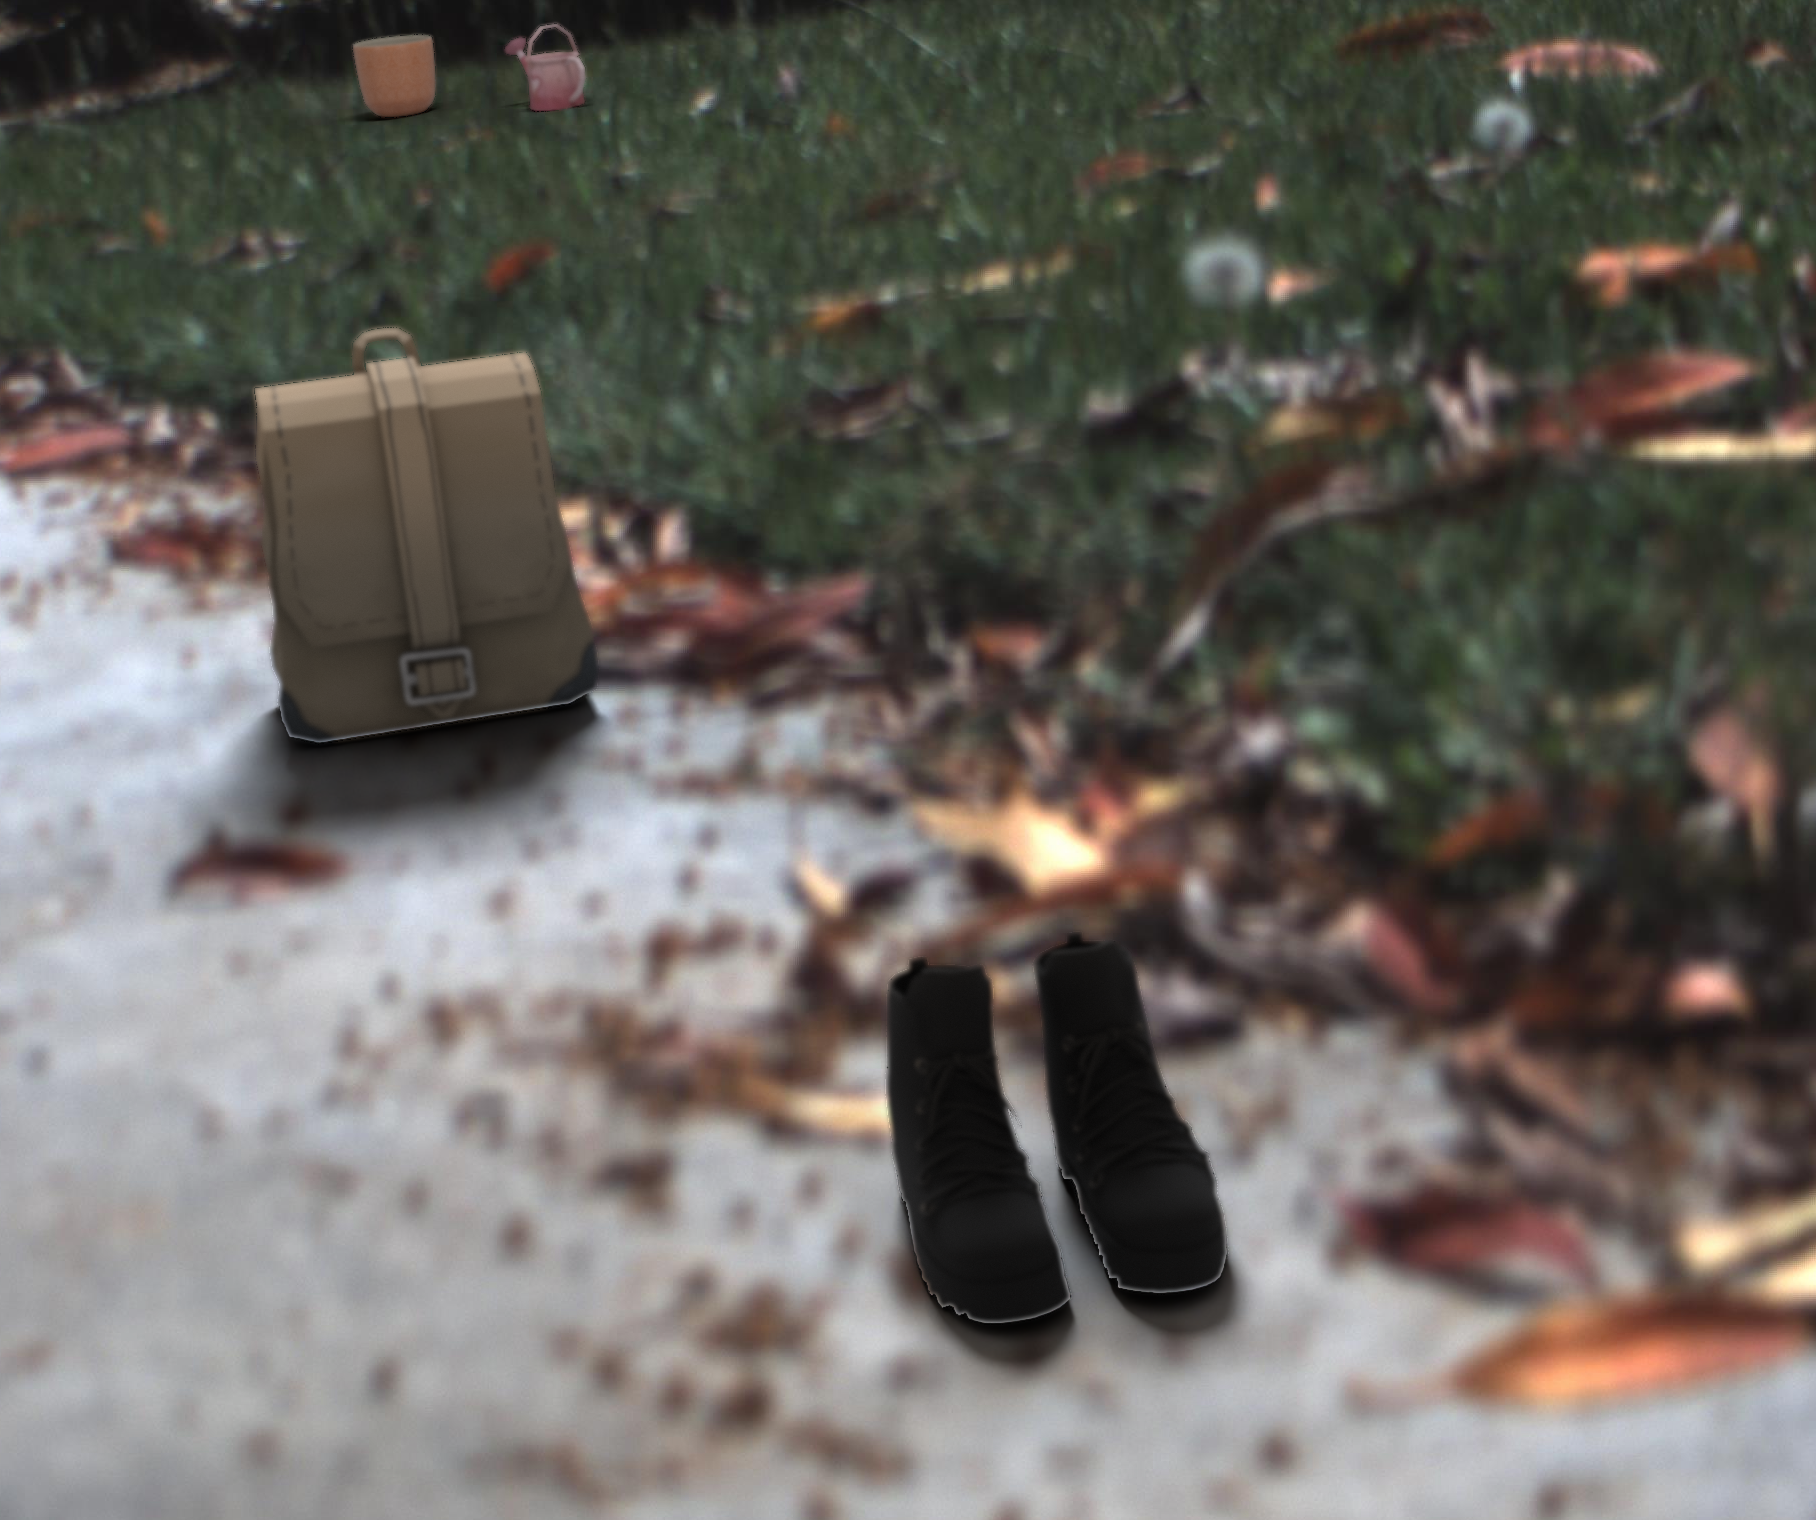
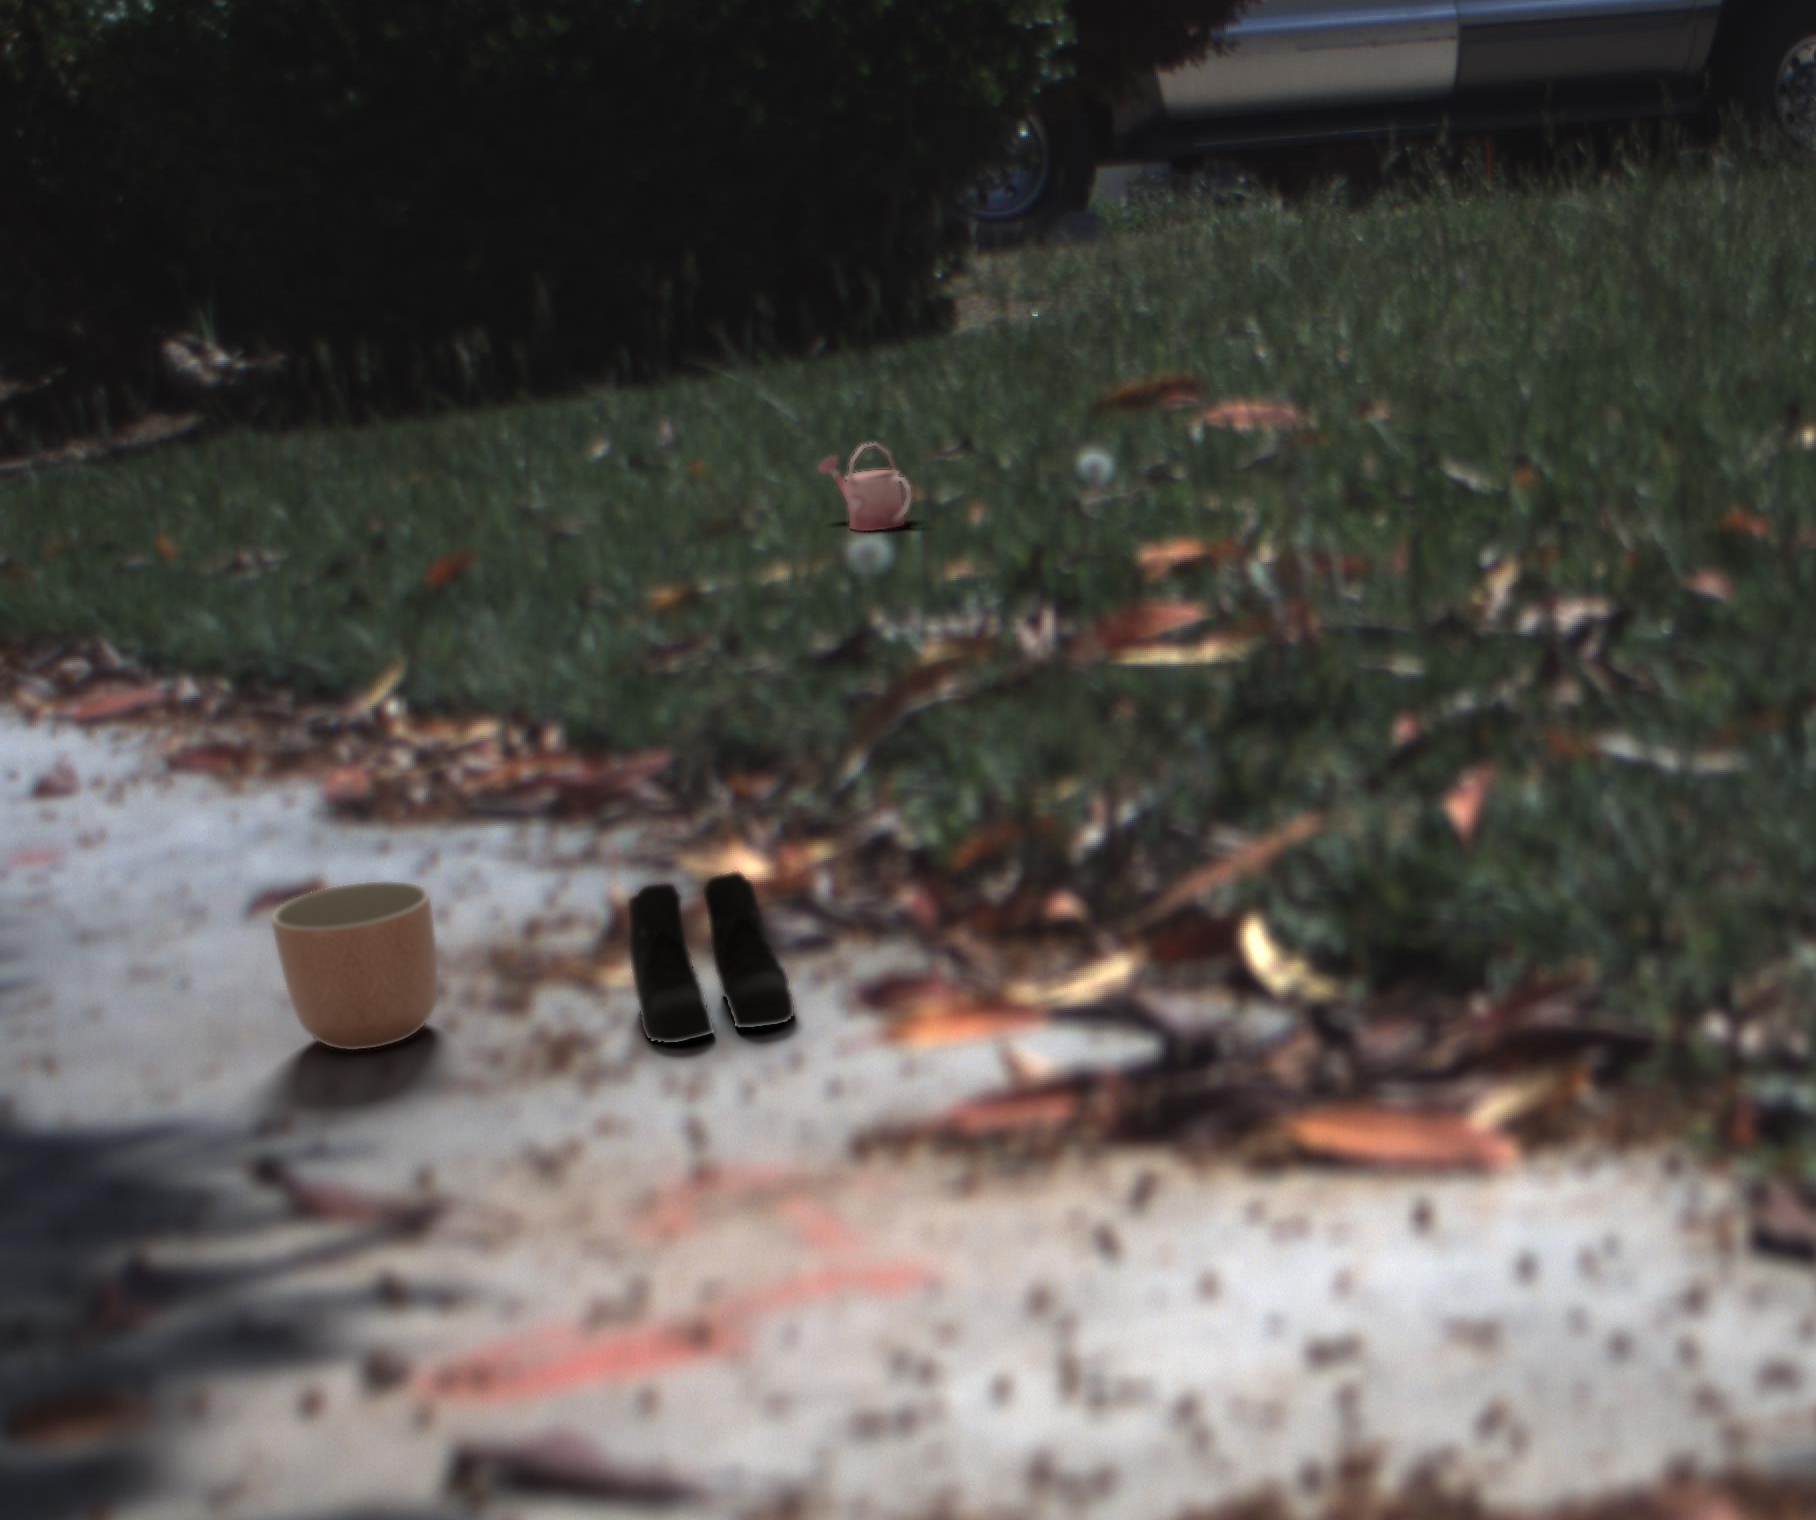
watering can: present [505,24,585,111] -> present [818,443,911,531]
planter: present [353,35,435,117] -> present [271,881,438,1050]
backpack: present [255,328,599,743] -> none [276,599,499,854]

